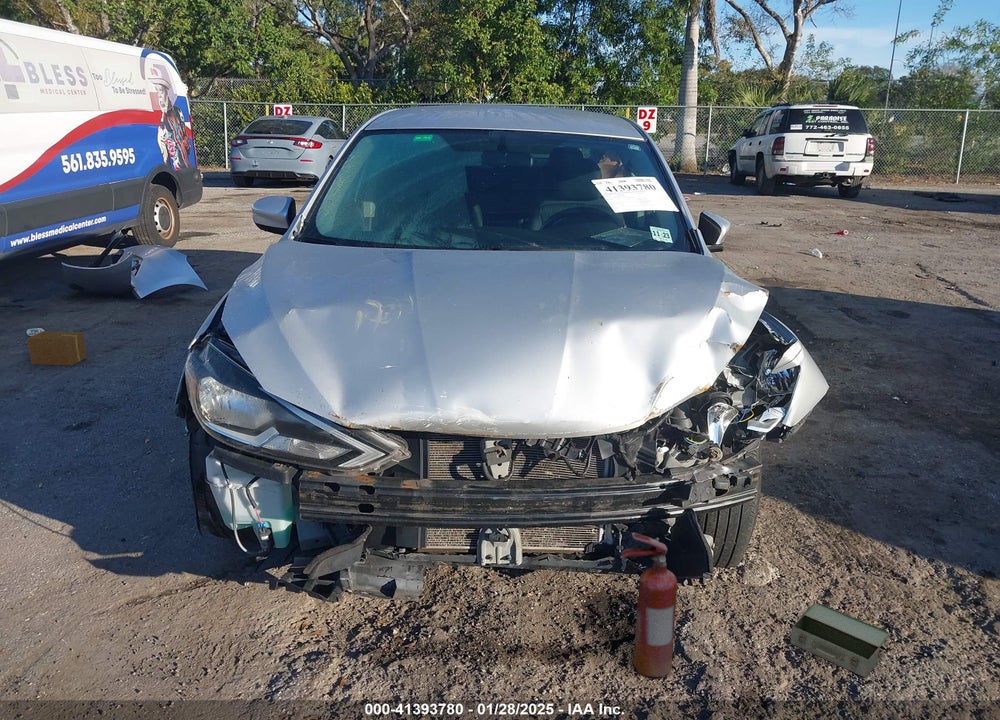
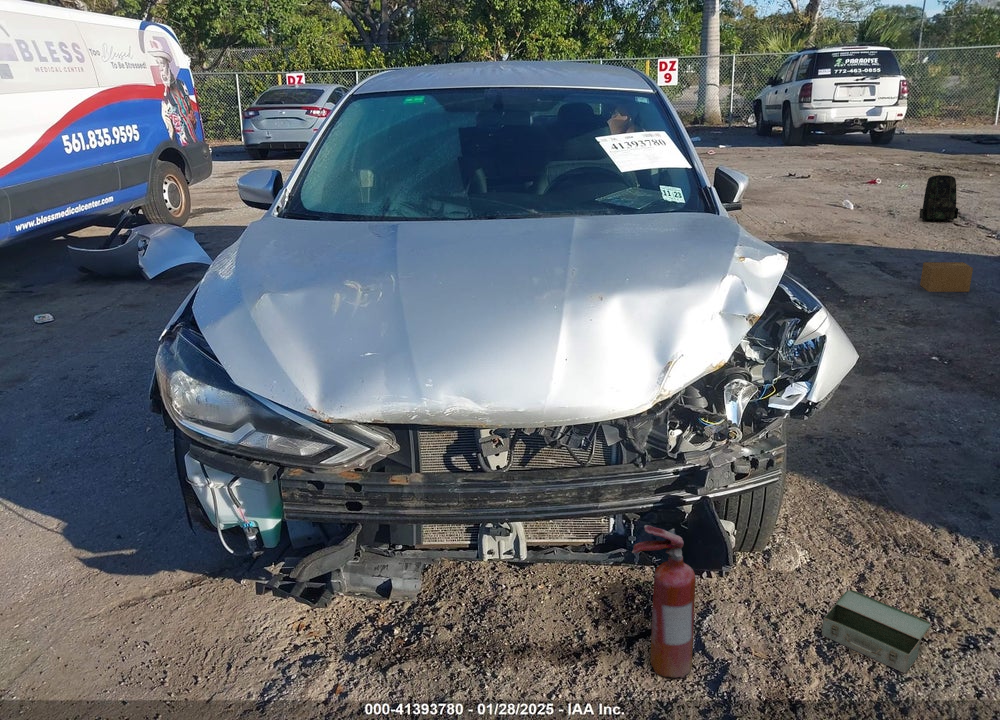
backpack: none [887,229,924,274] -> present [920,175,958,221]
cardboard box: present [27,331,87,366] -> present [920,262,973,292]

